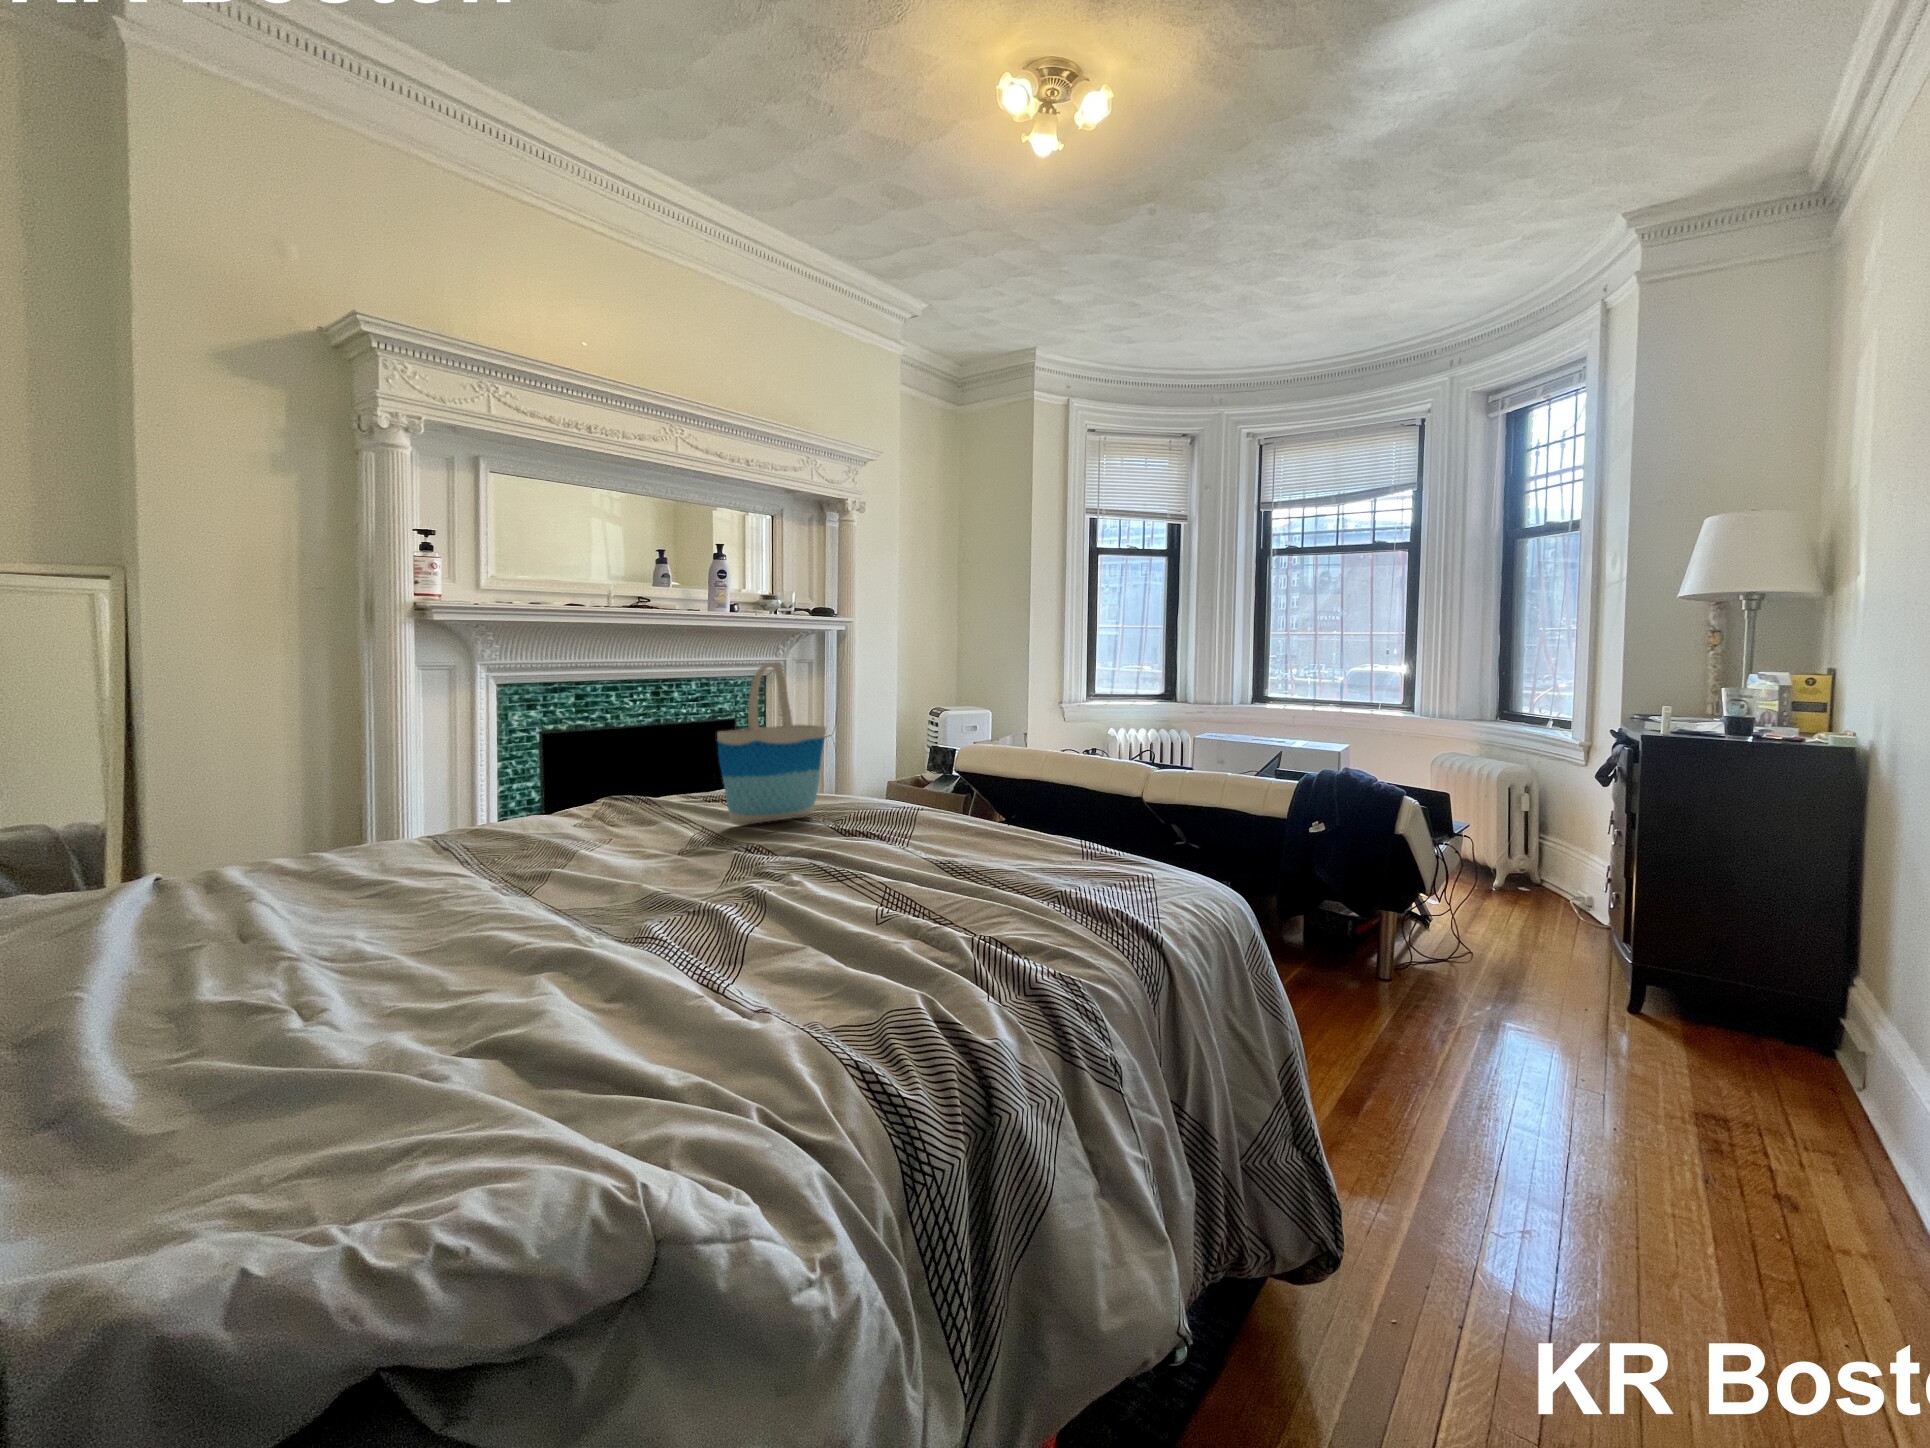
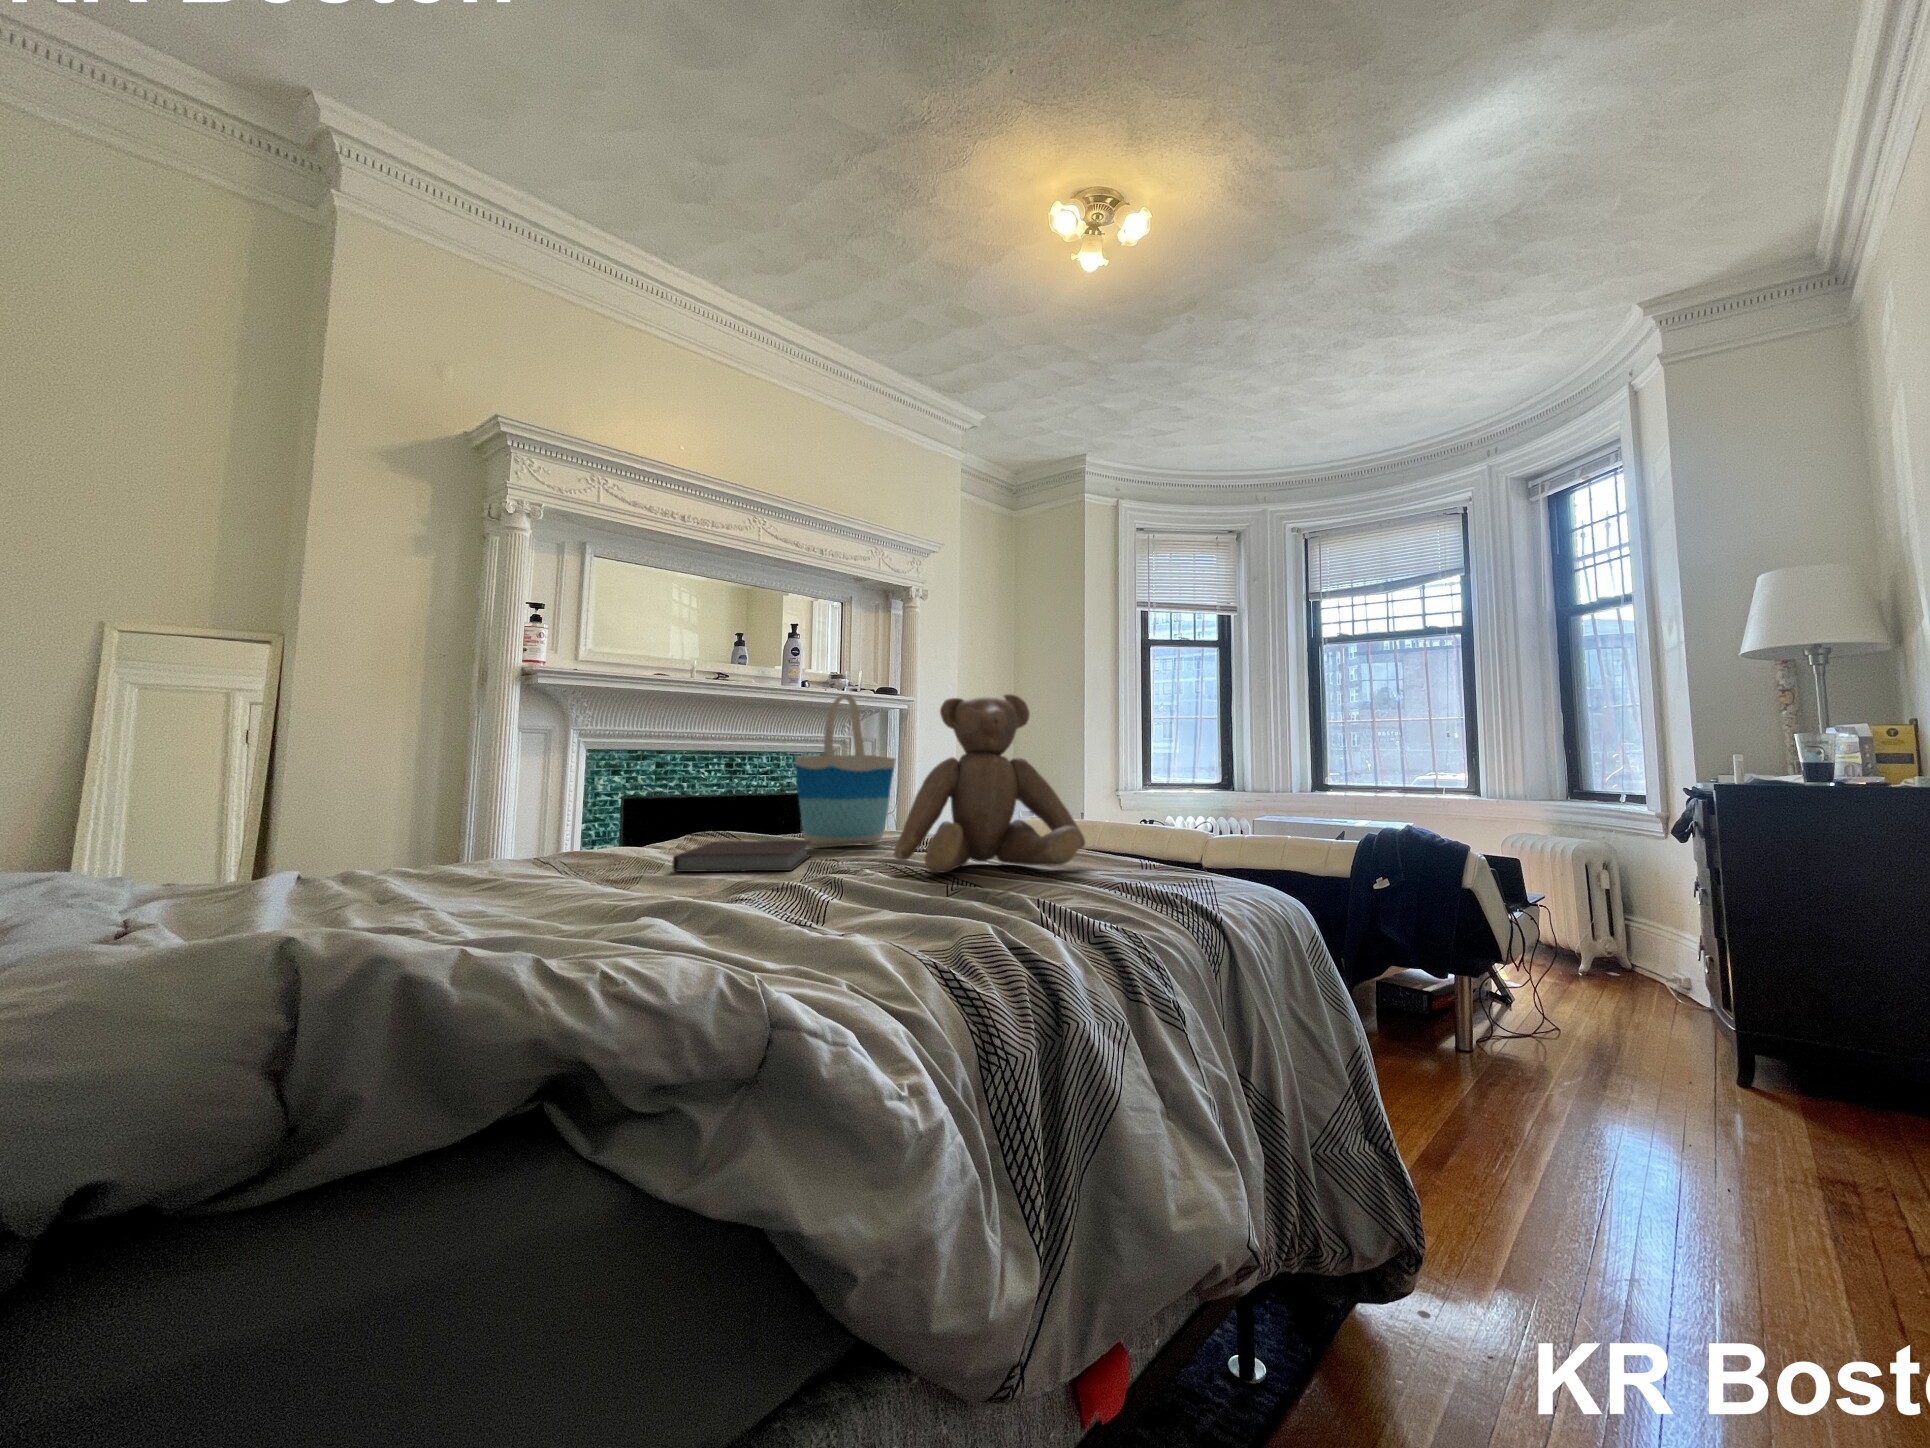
teddy bear: none [821,682,1024,887] -> present [893,694,1085,873]
notebook: none [583,828,737,881] -> present [672,841,812,872]

